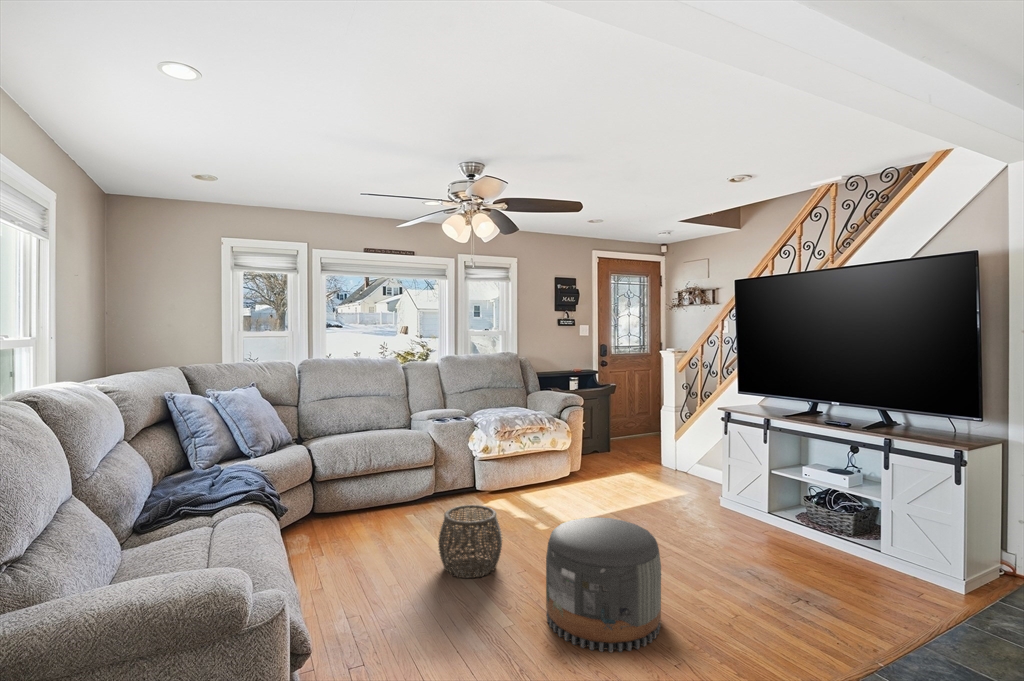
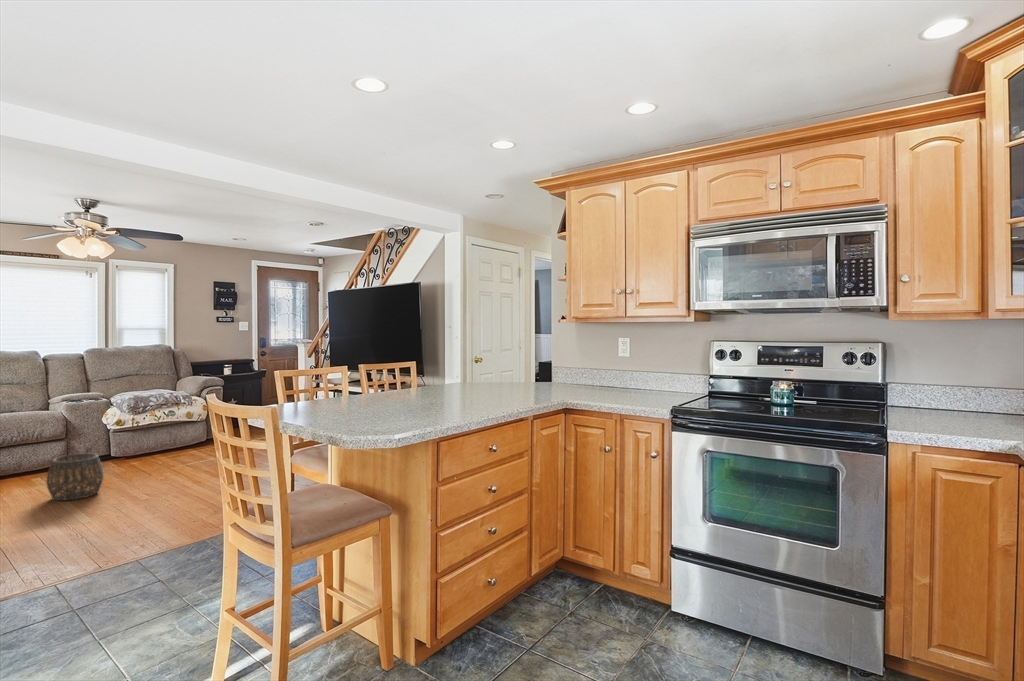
pouf: present [546,517,661,652] -> none [119,446,201,517]

